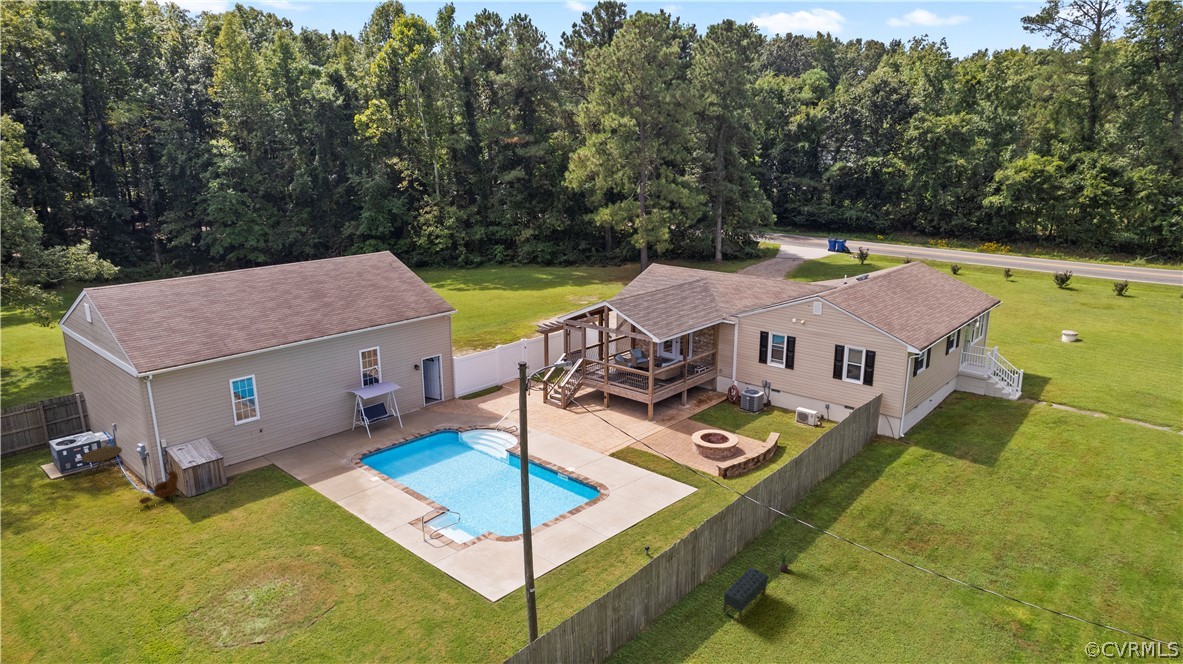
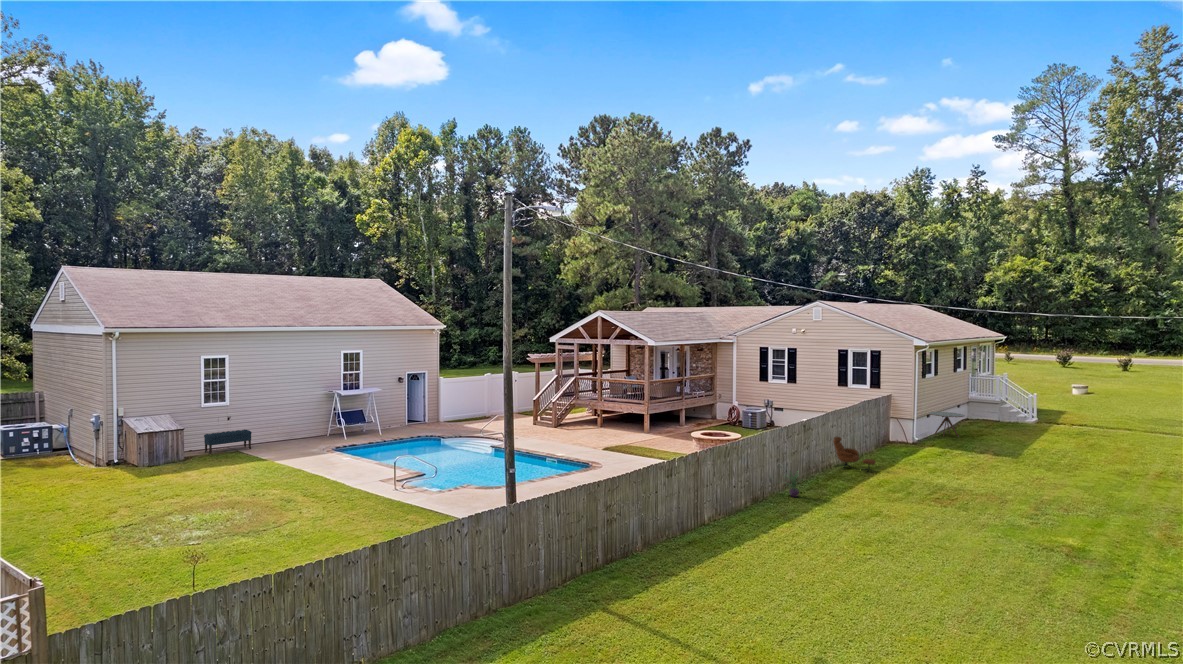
round table: present [82,446,122,477] -> present [930,412,965,437]
lounge chair: present [139,471,178,509] -> present [833,437,876,471]
bench: present [723,568,768,621] -> present [204,430,252,454]

